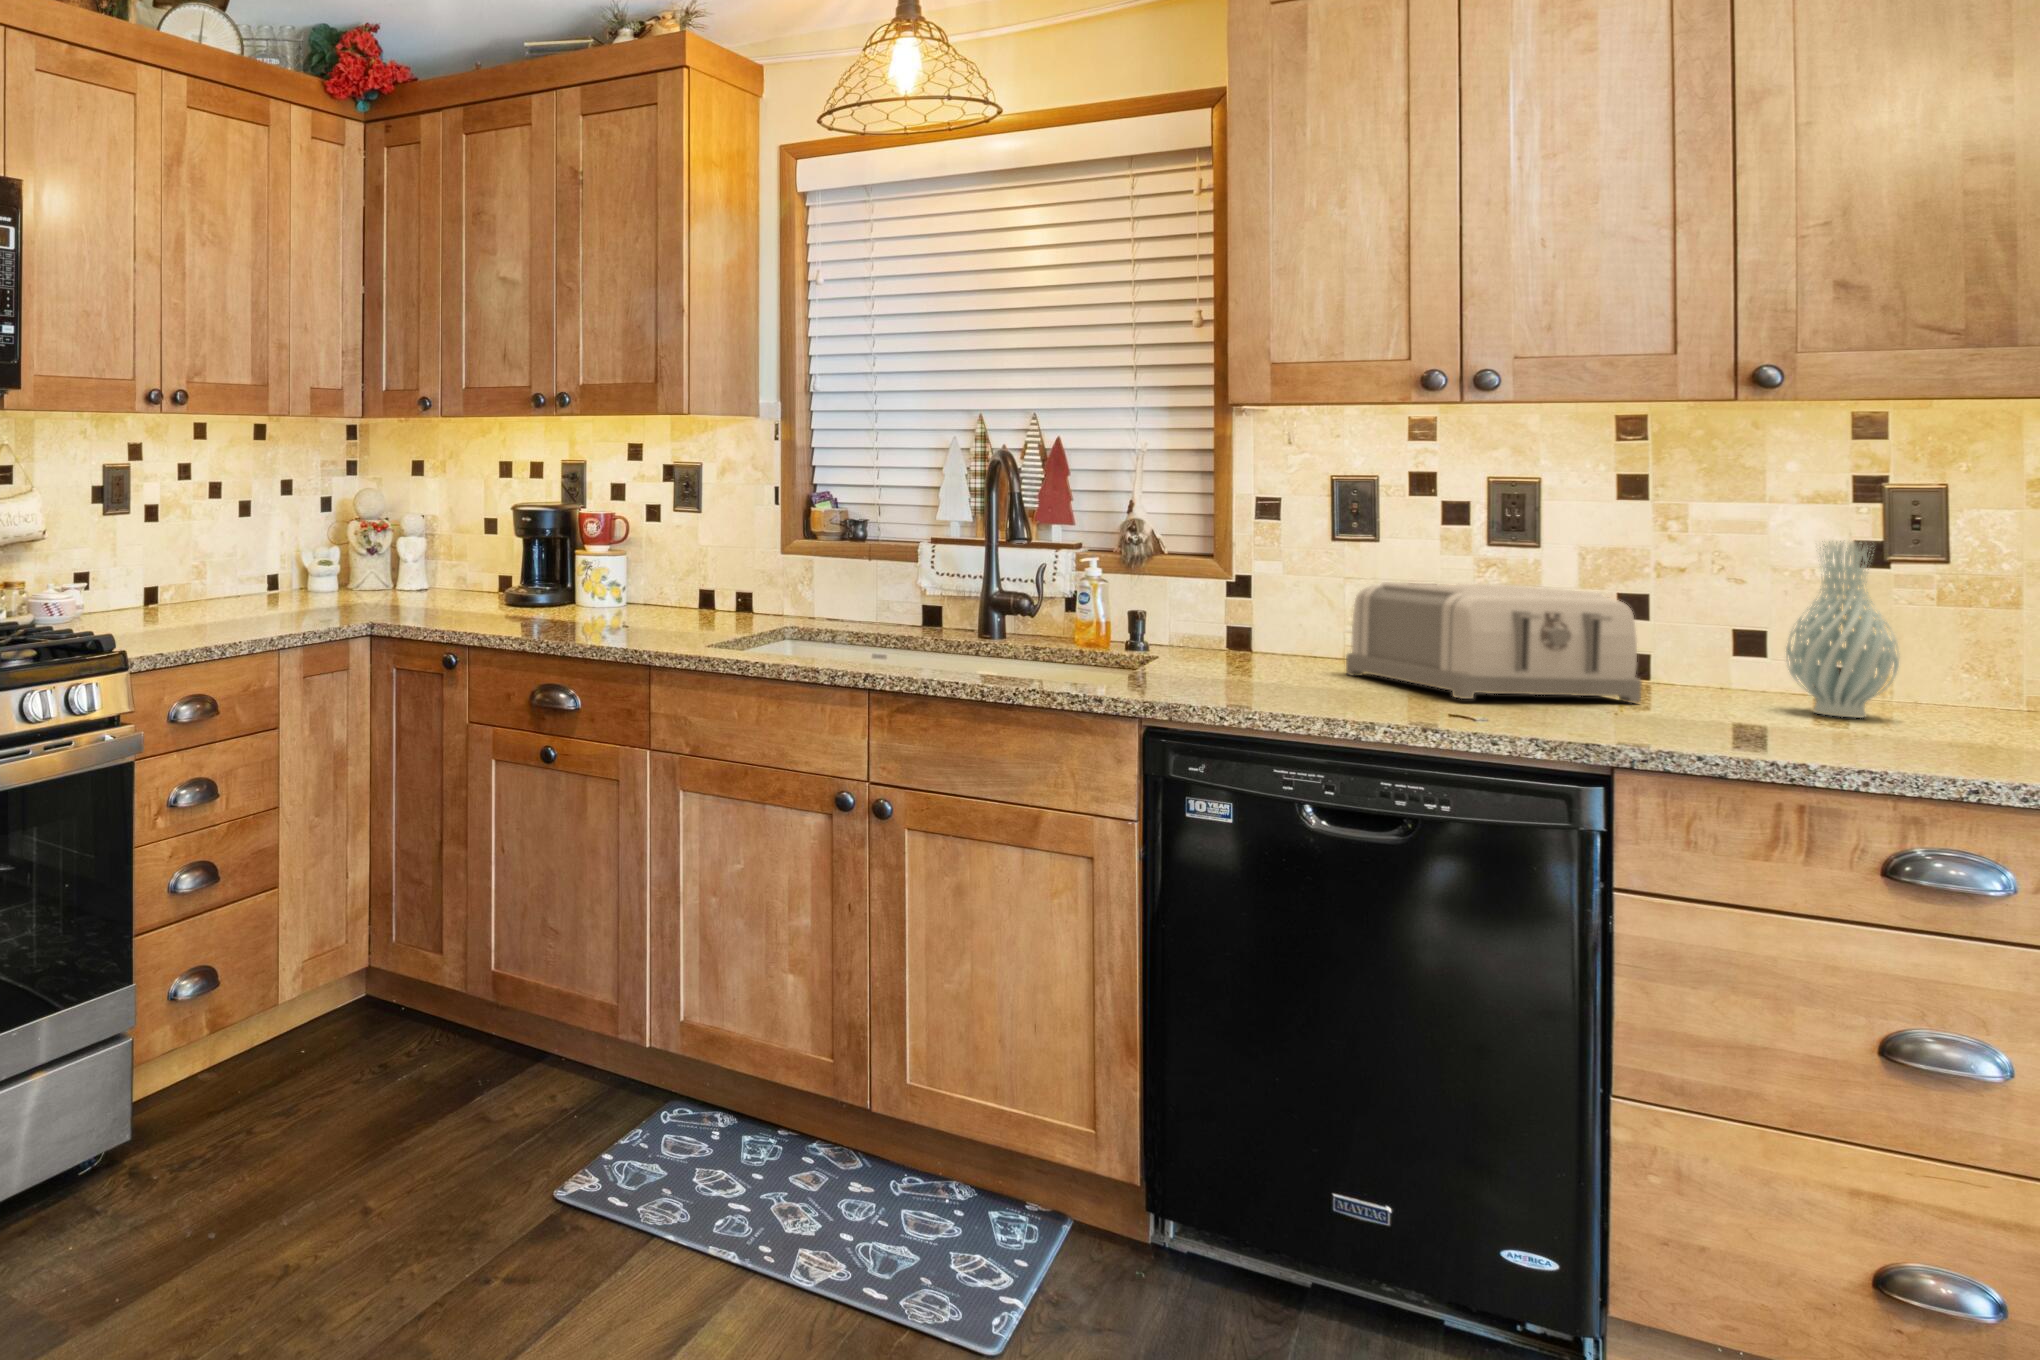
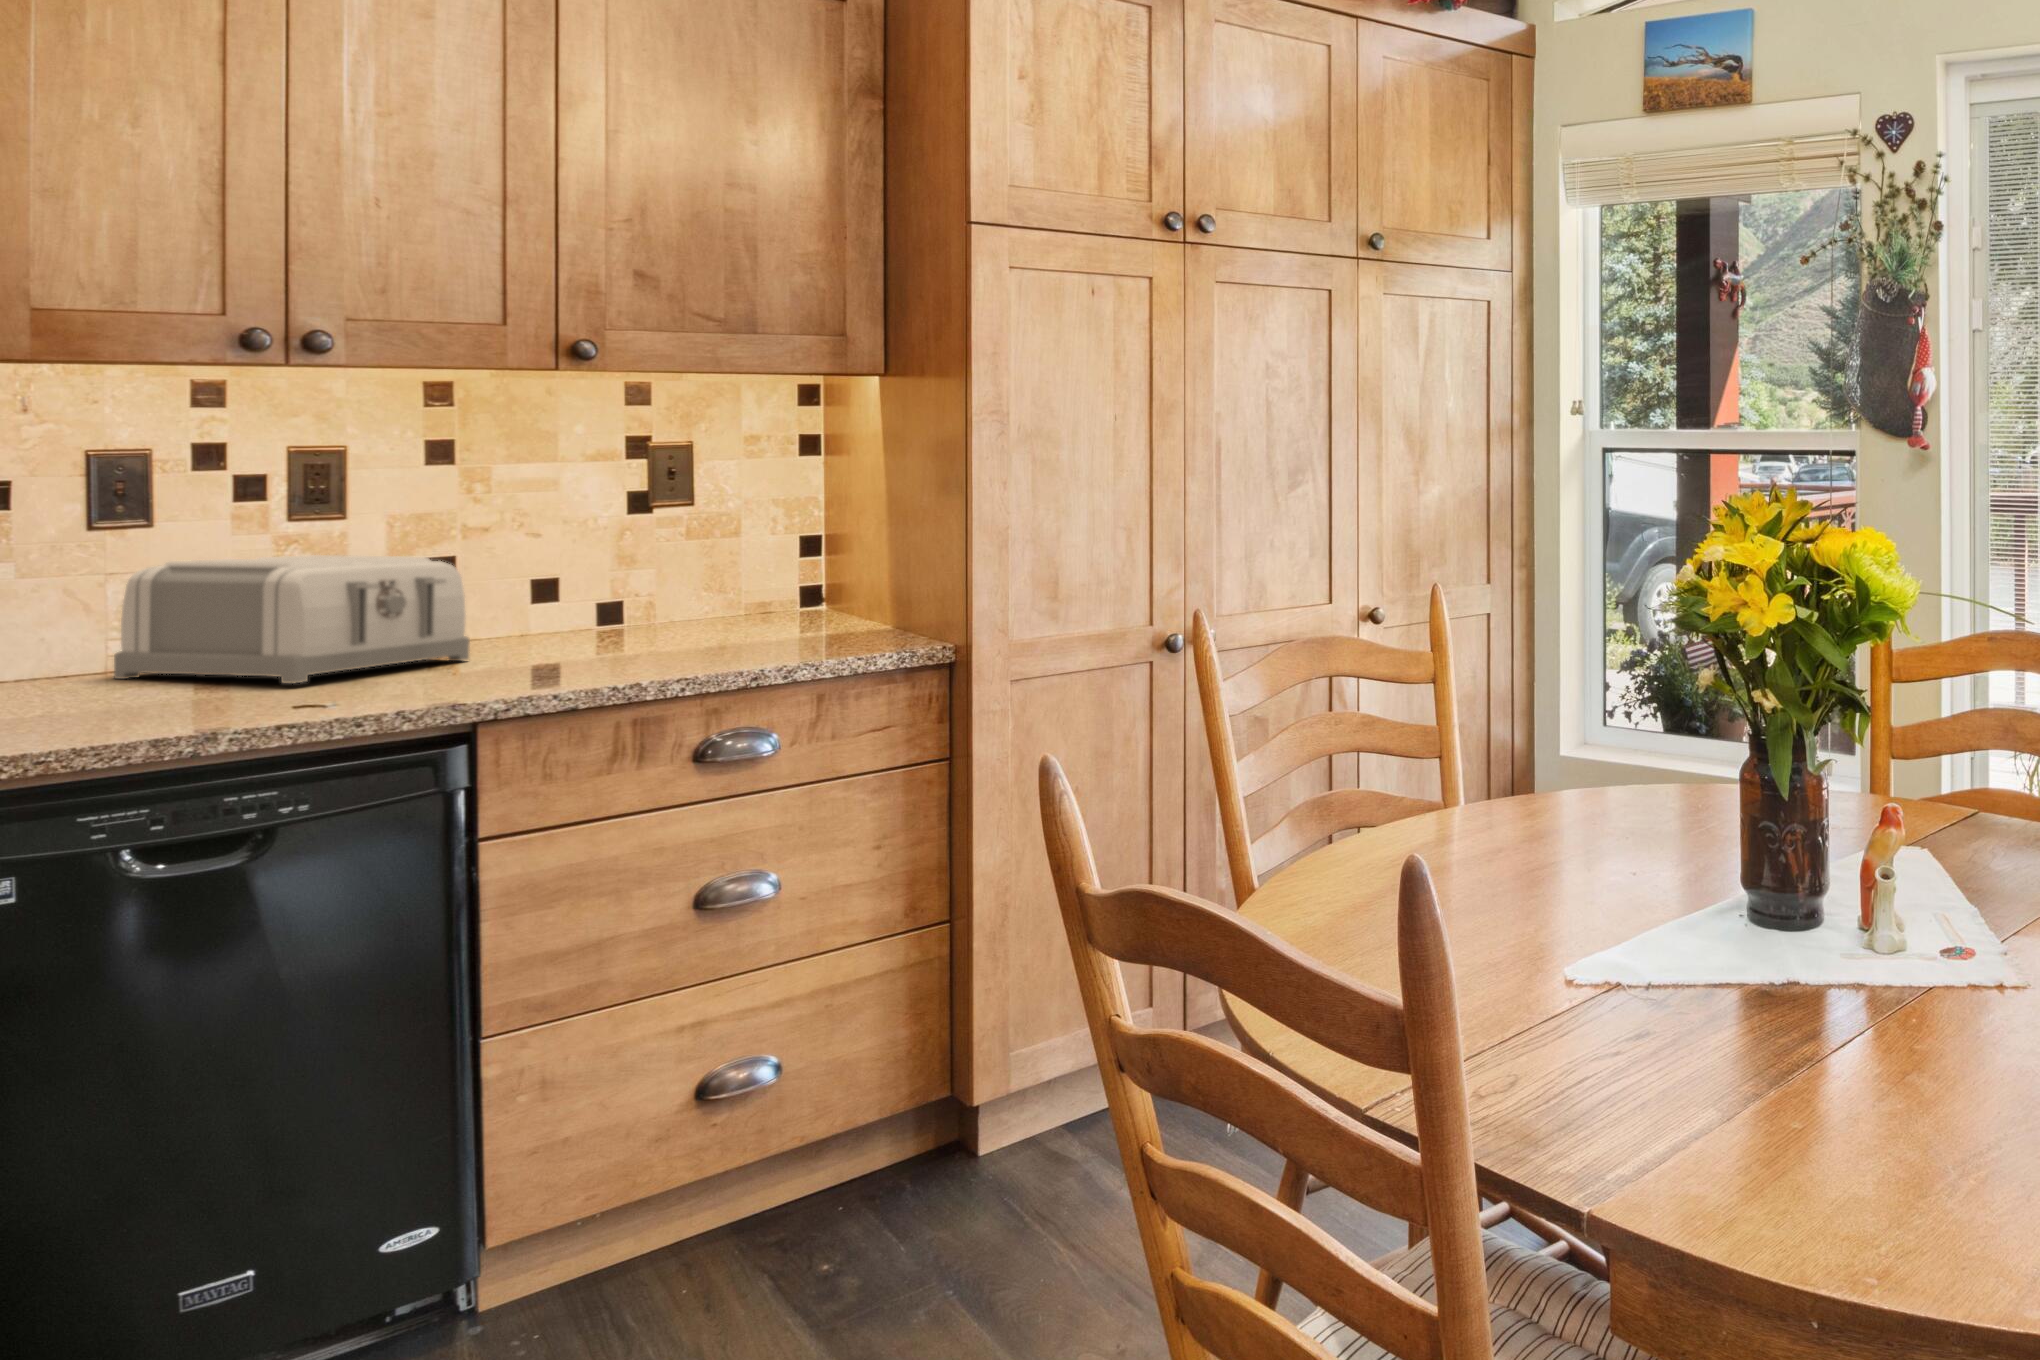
vase: present [1786,541,1900,718] -> none [586,498,667,647]

